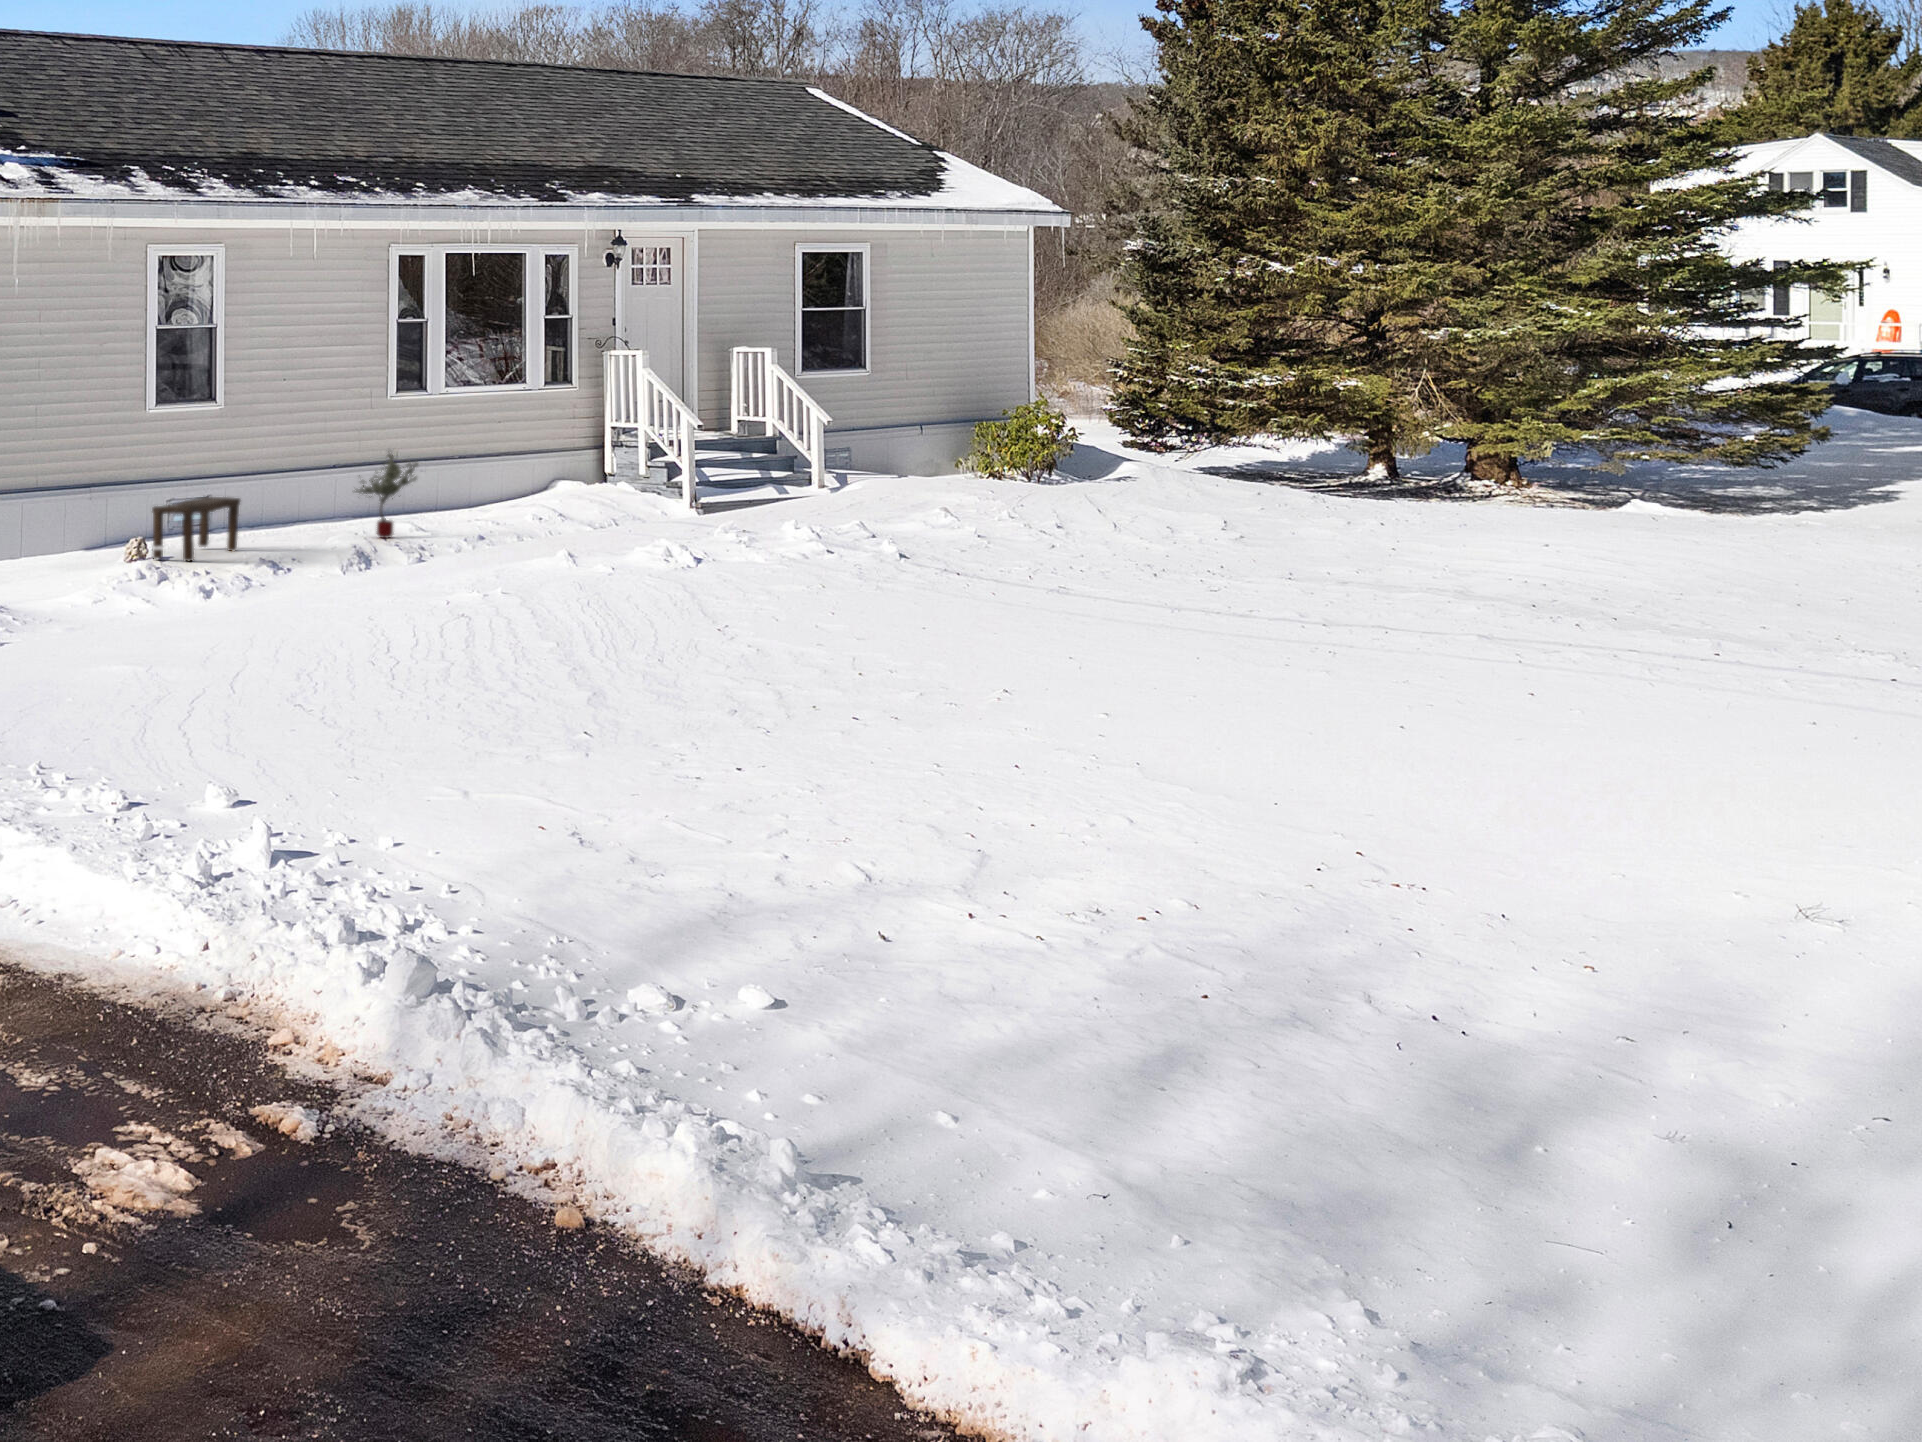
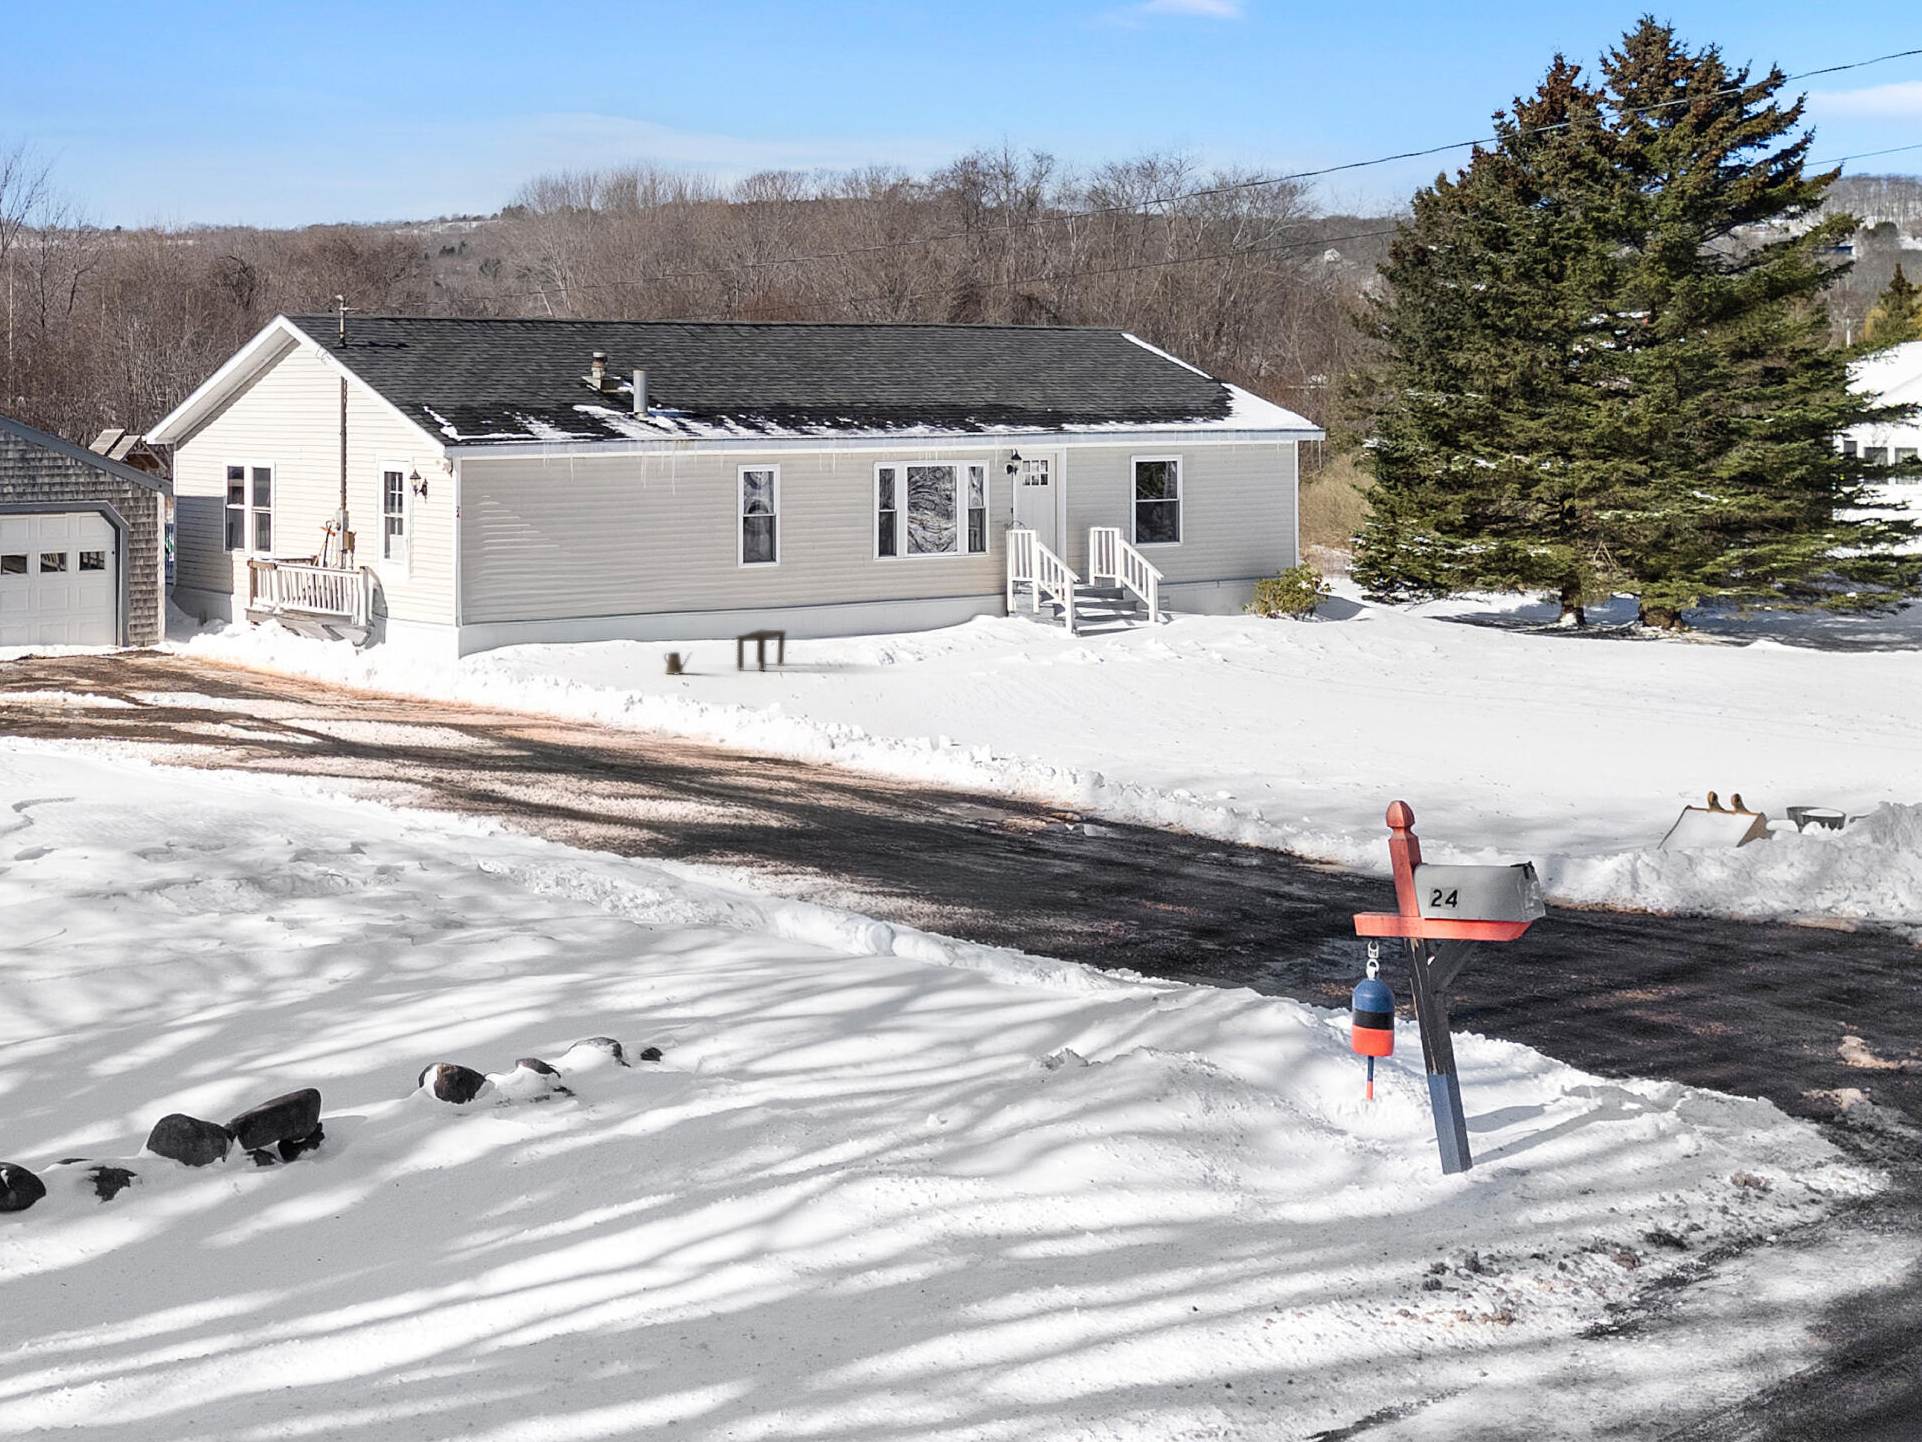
potted tree: present [356,451,418,538] -> none [850,598,893,658]
watering can: none [33,533,68,568] -> present [665,652,690,674]

